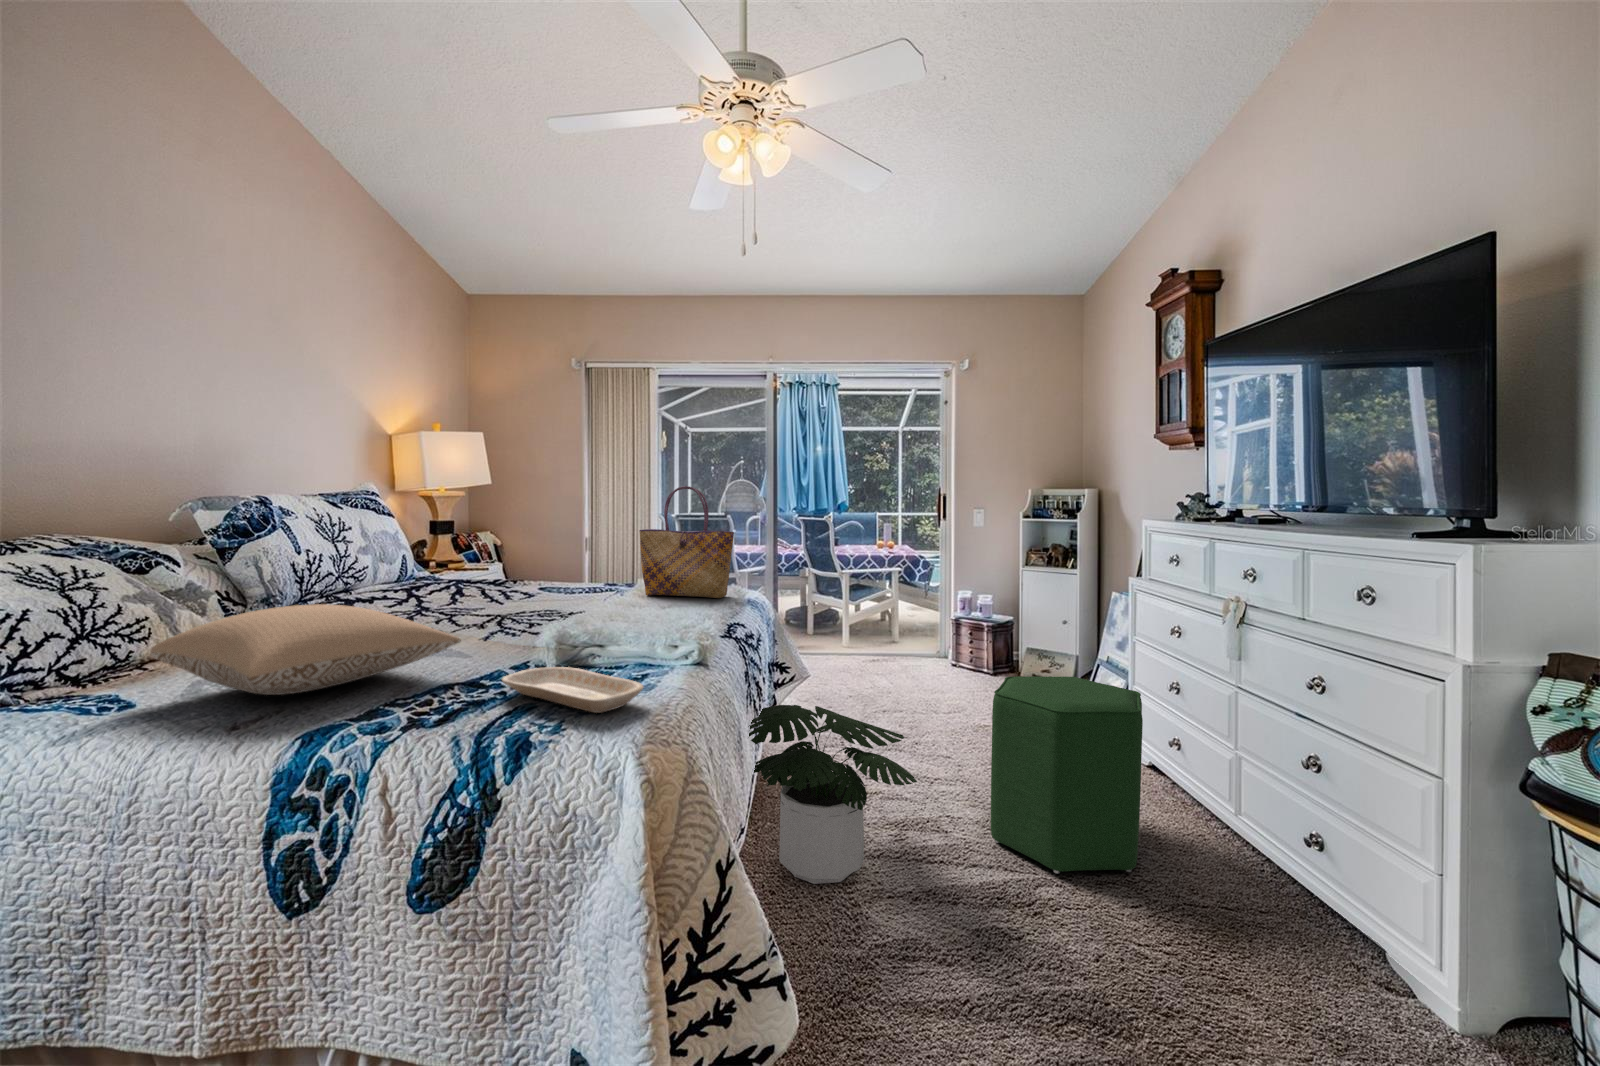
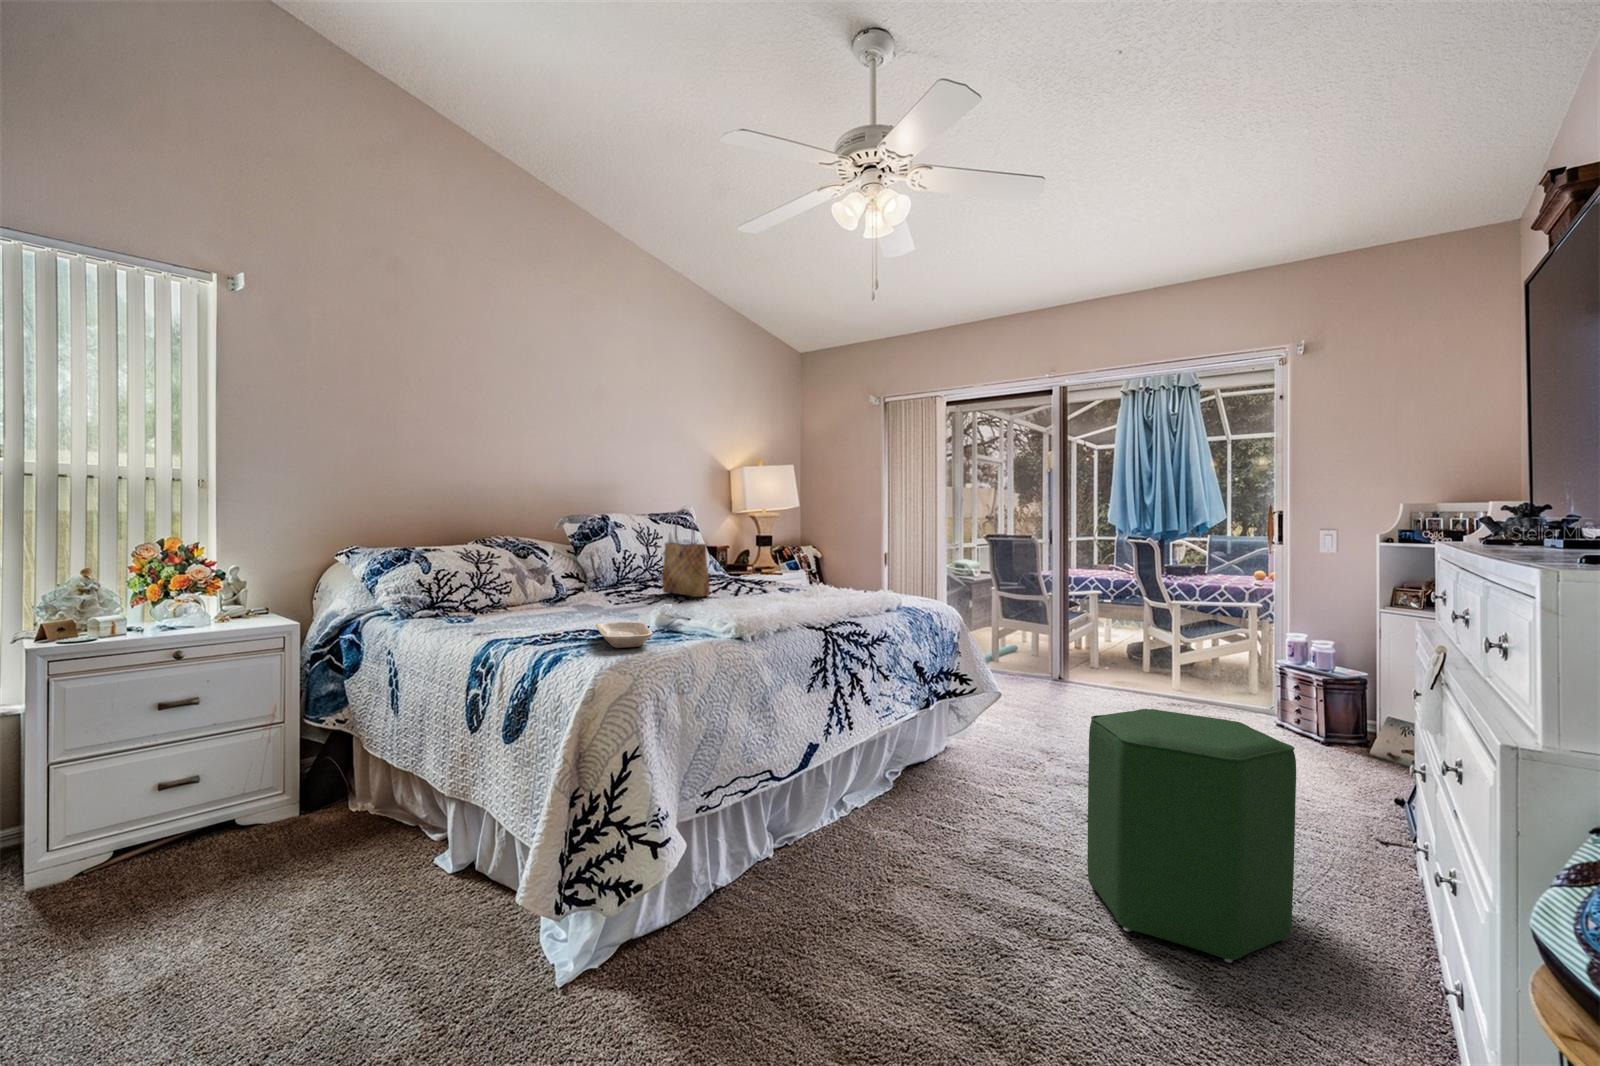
tote bag: present [639,486,734,598] -> present [662,509,710,597]
pillow: present [150,604,461,695] -> none [478,573,608,622]
potted plant: present [748,705,917,884] -> none [805,693,982,864]

